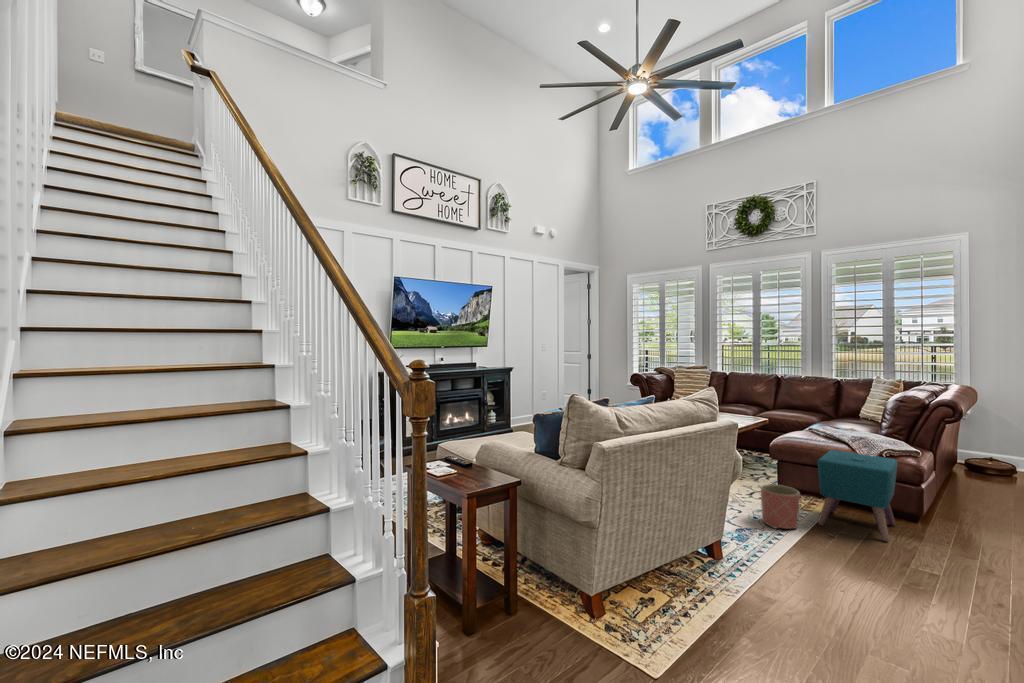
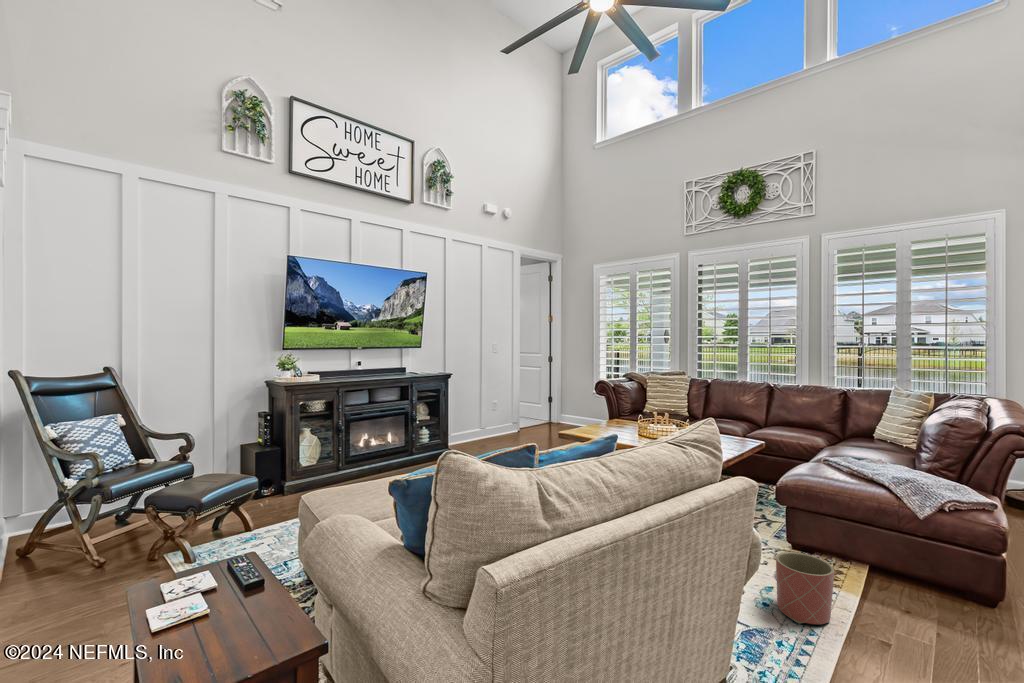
ottoman: present [817,450,898,542] -> none [857,499,974,648]

